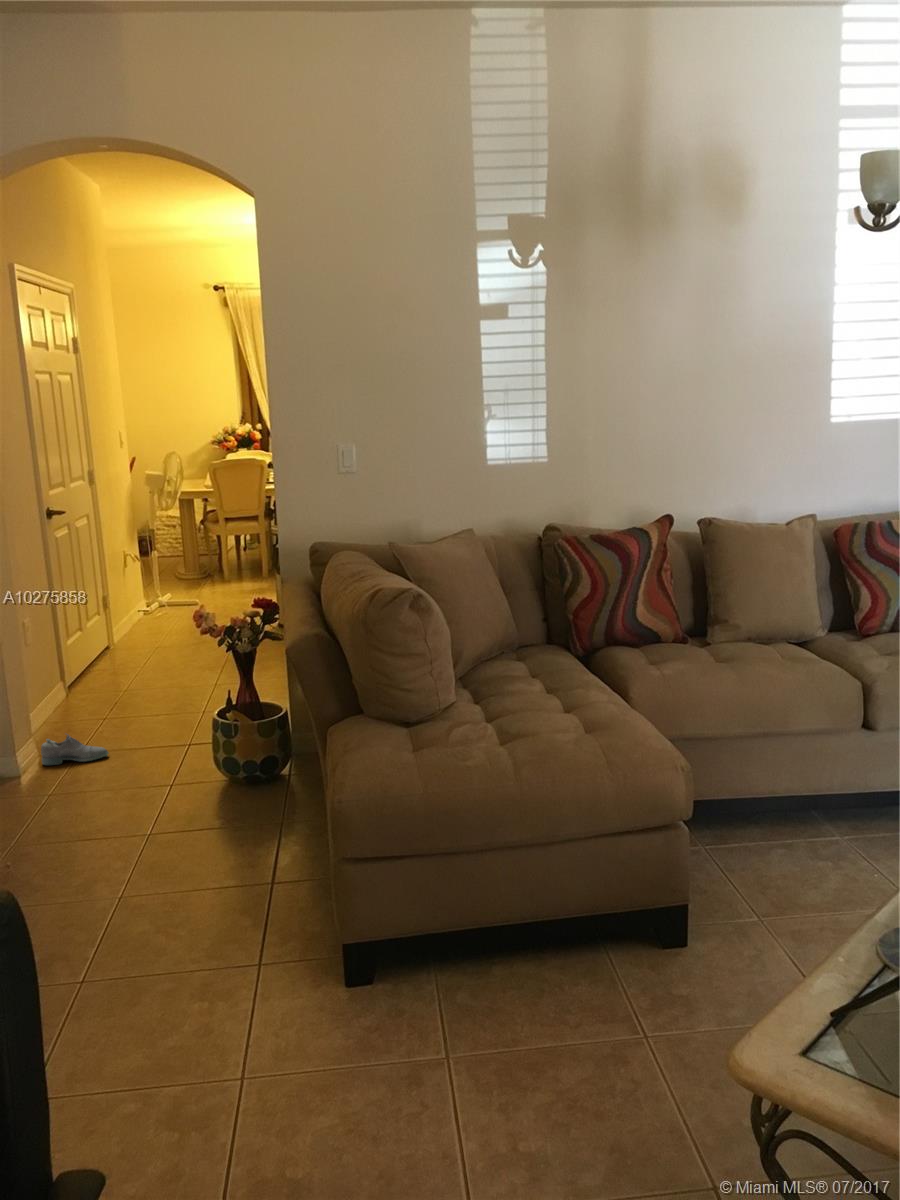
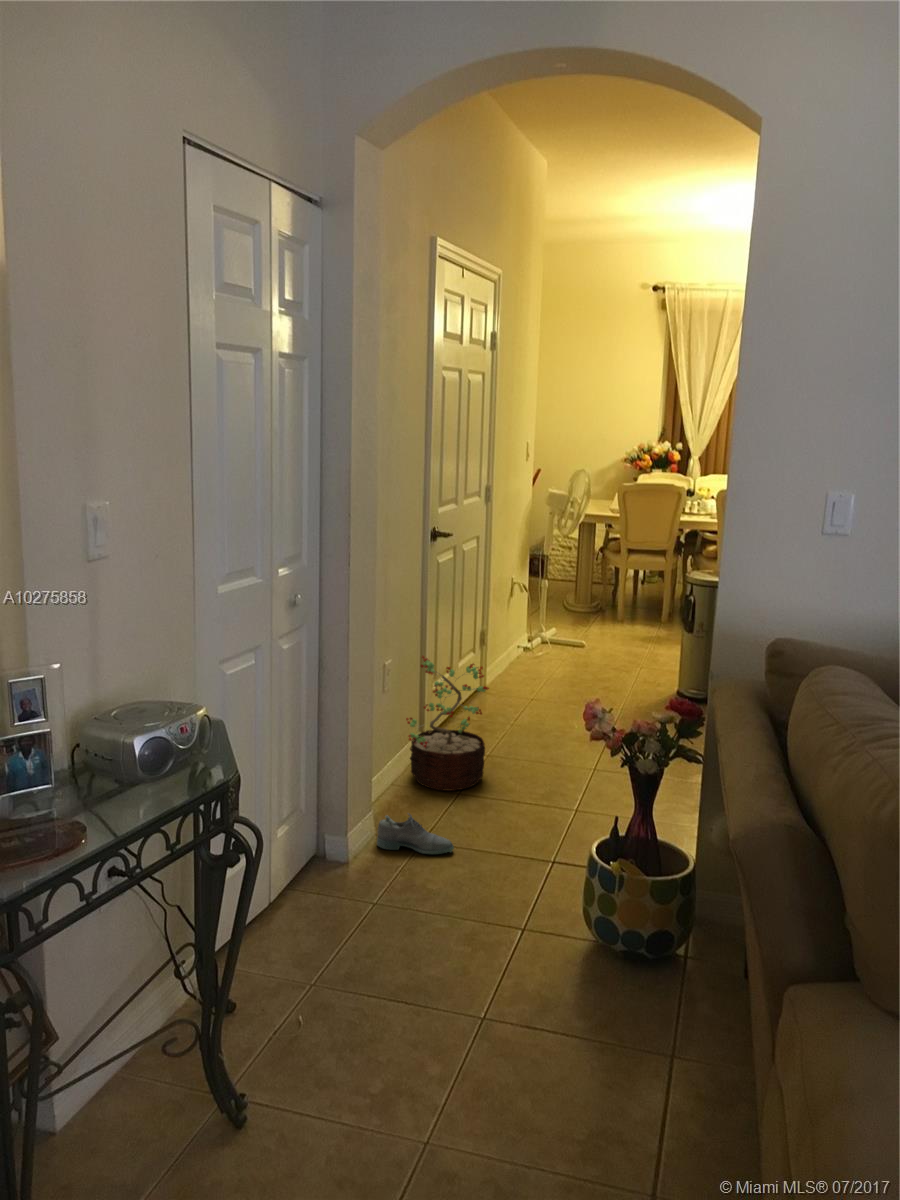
decorative plant: none [49,612,124,721] -> present [406,656,489,791]

